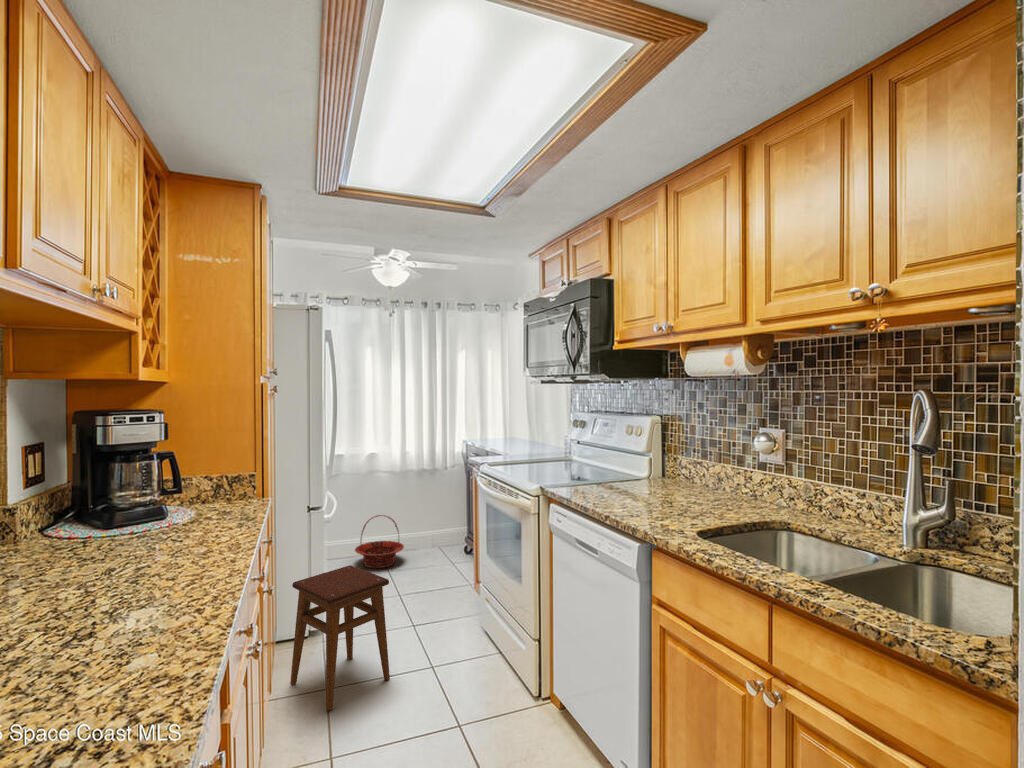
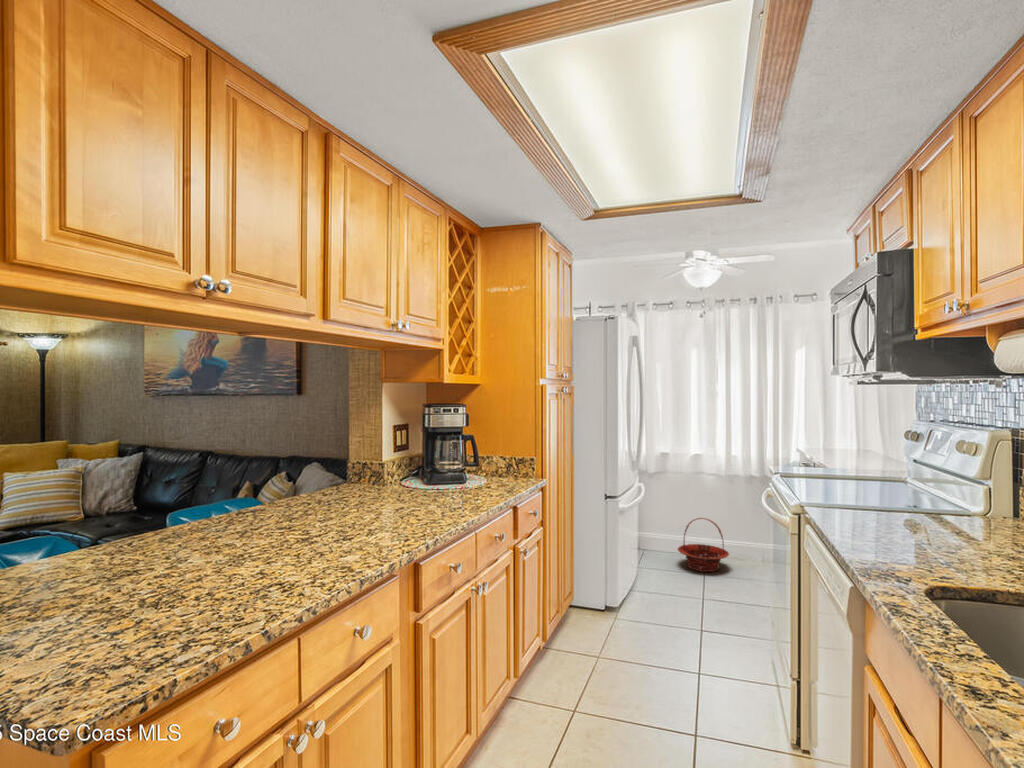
stool: present [290,565,390,711] -> none [568,553,646,671]

